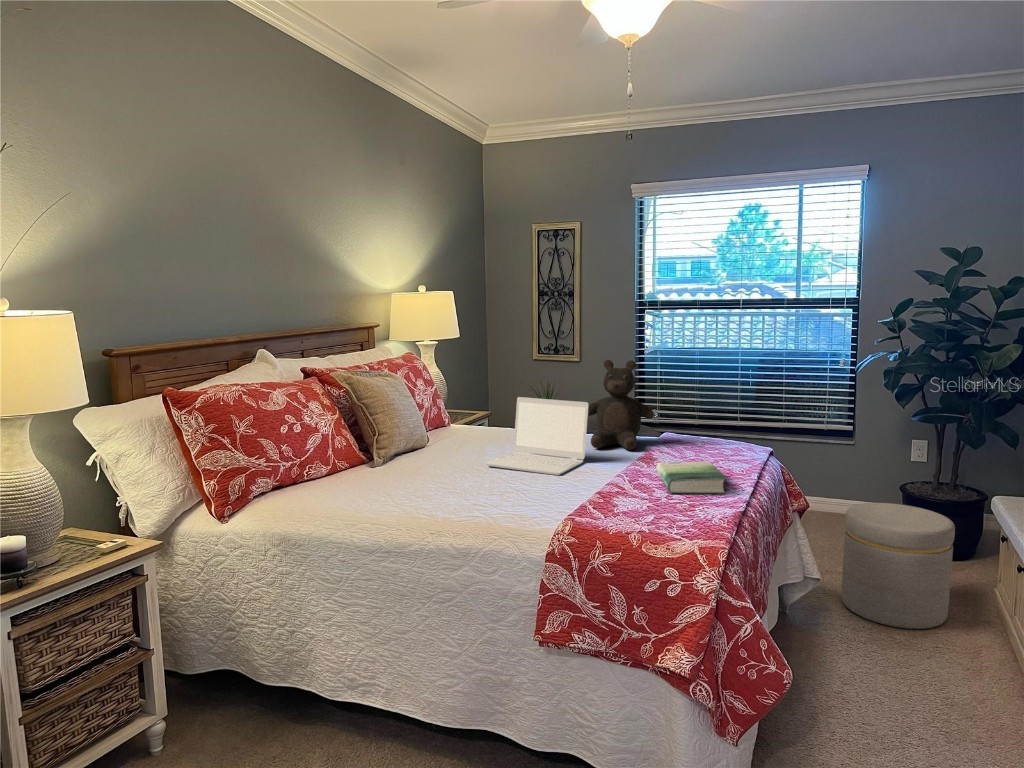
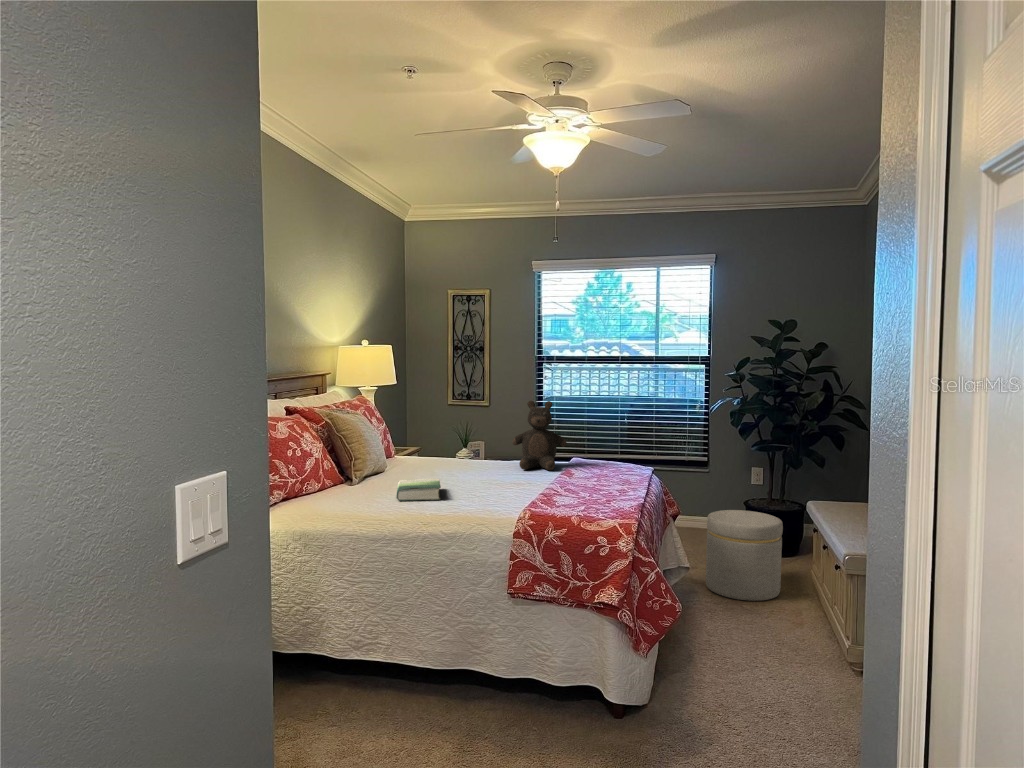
laptop: present [486,397,588,475] -> none [444,429,522,487]
book: present [656,461,727,494] -> present [396,478,441,501]

